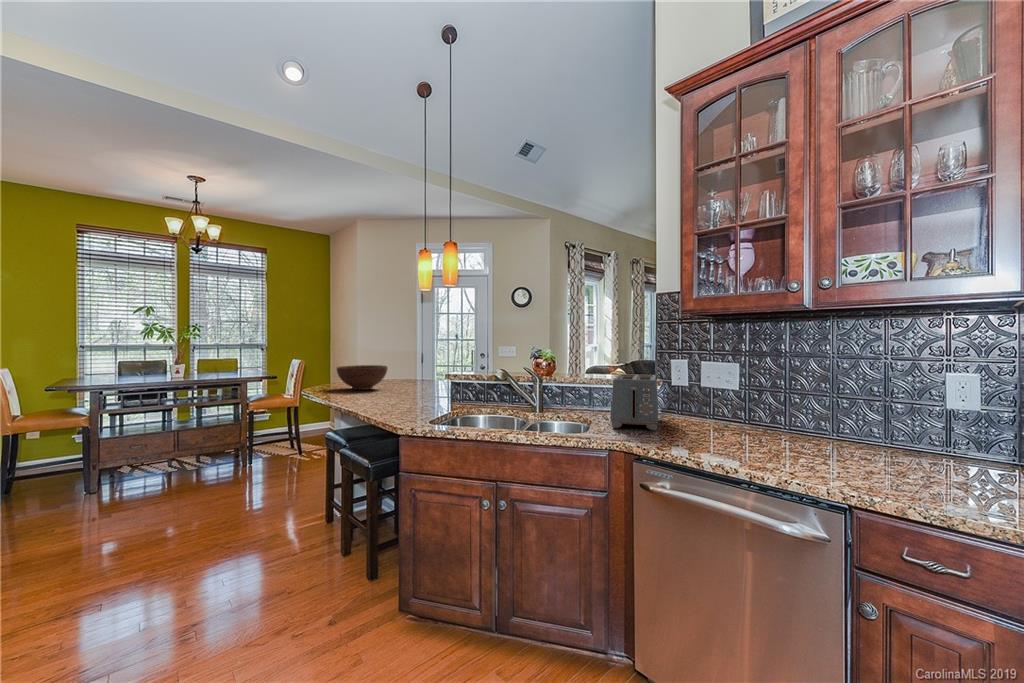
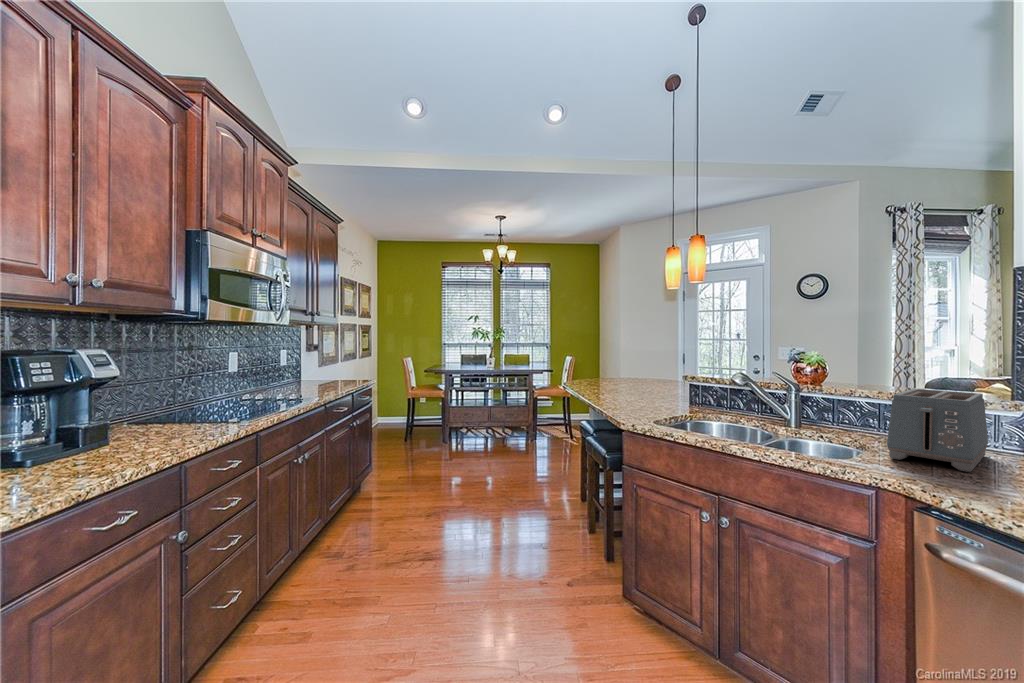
fruit bowl: present [337,365,387,390] -> none [593,364,638,386]

